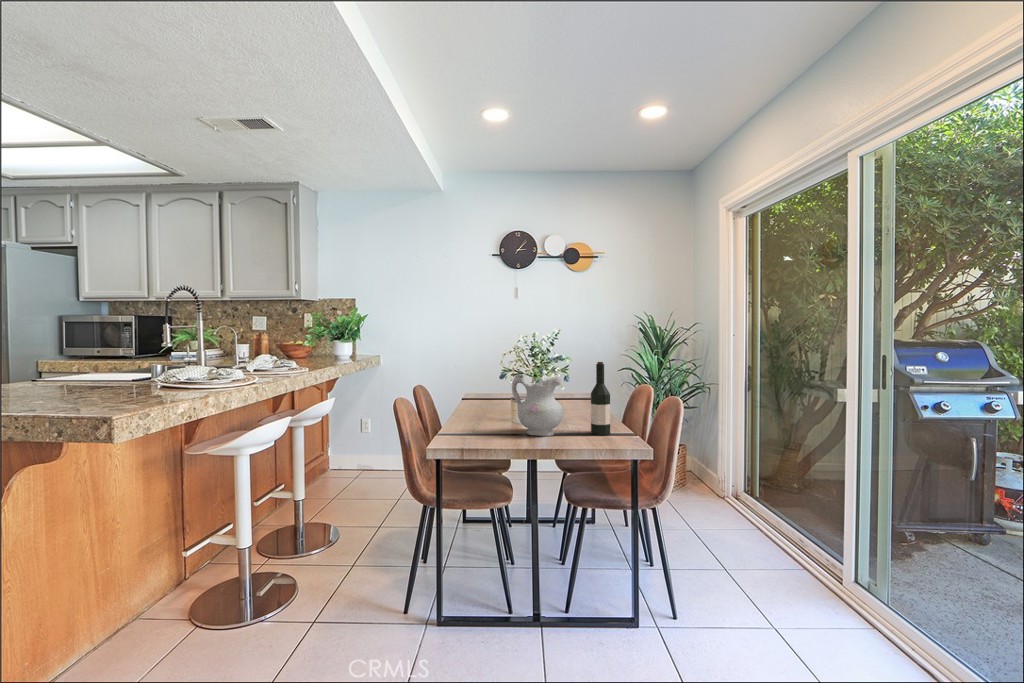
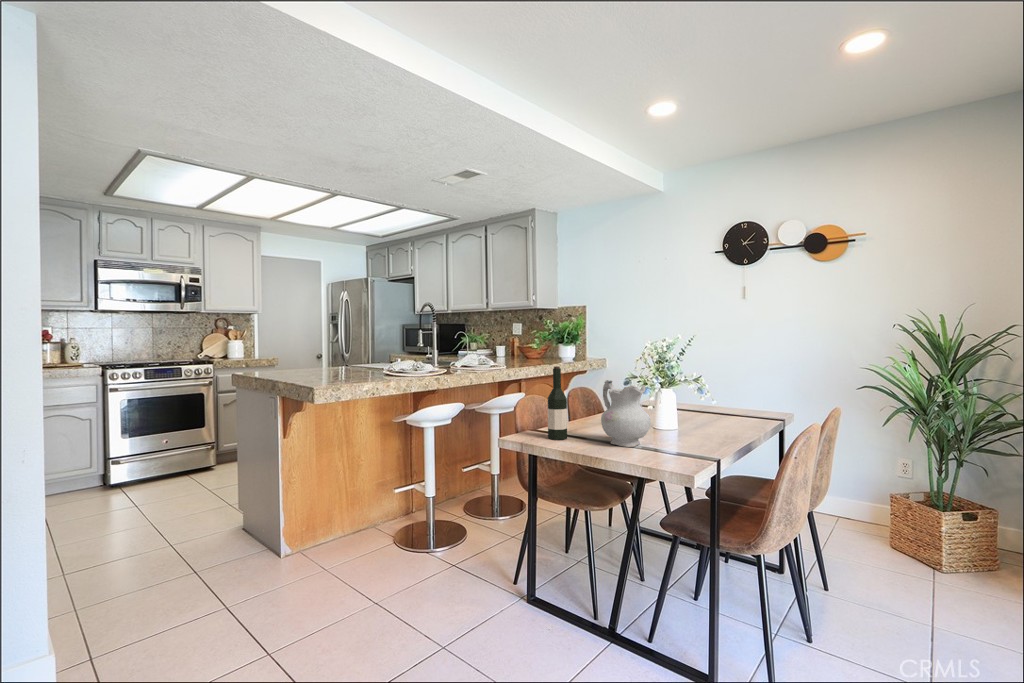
wine bottle: present [591,362,610,435] -> present [548,366,567,440]

